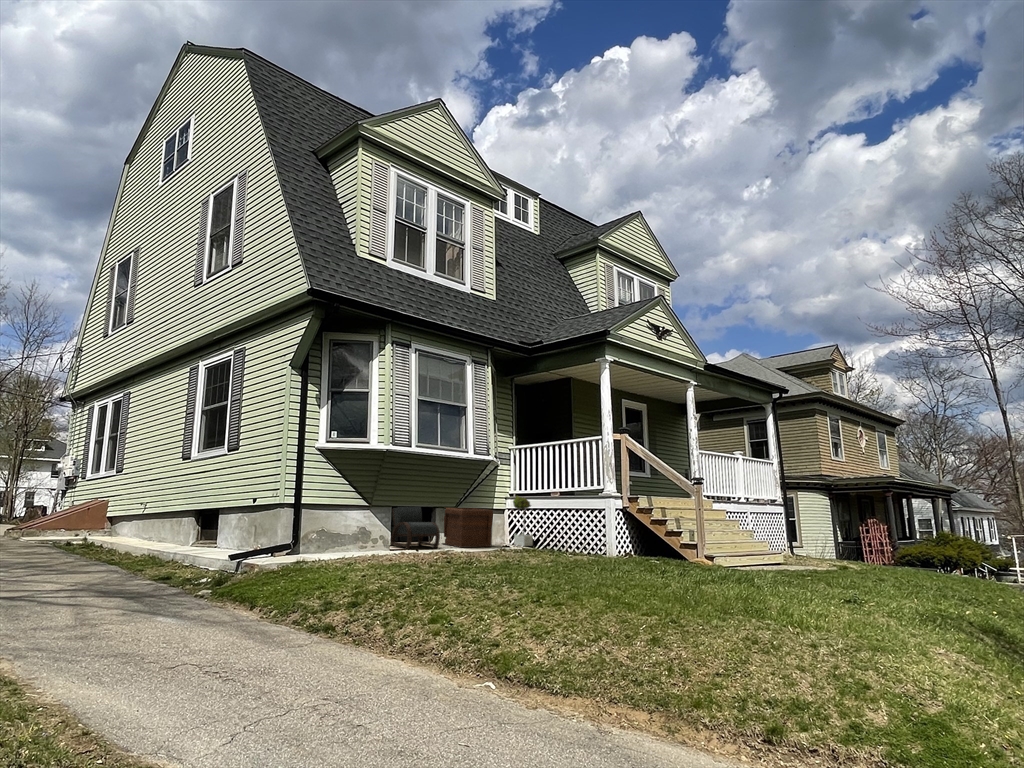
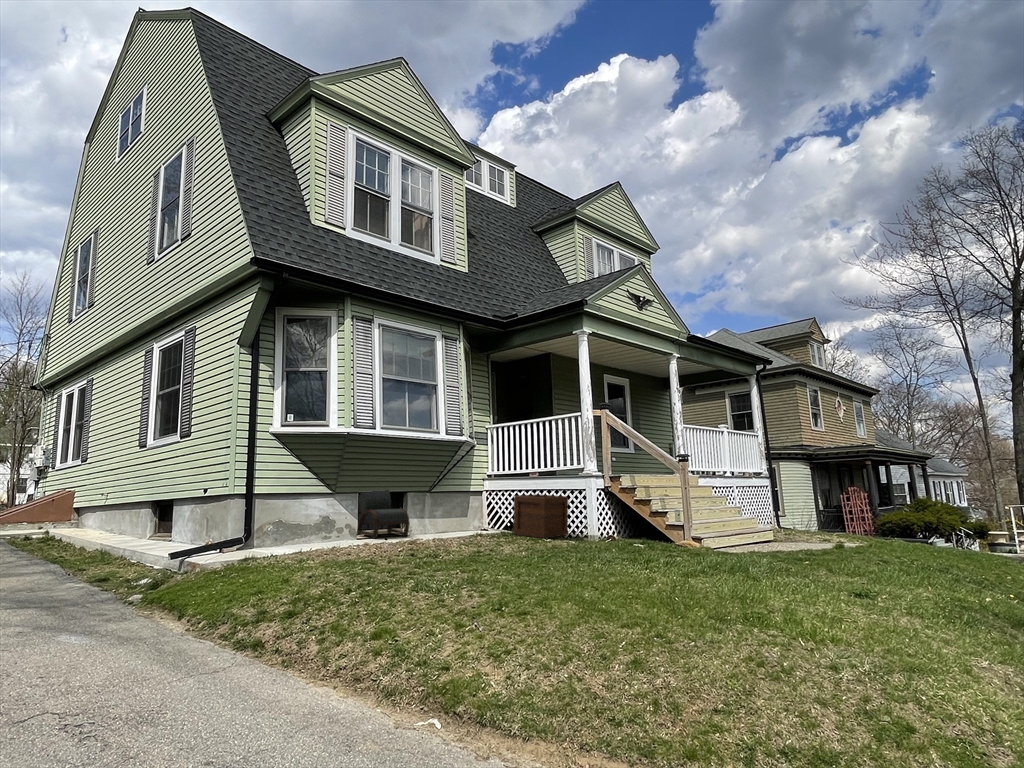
potted tree: present [513,496,533,546] -> none [489,477,510,530]
wooden crate: present [442,508,493,548] -> present [513,494,568,539]

